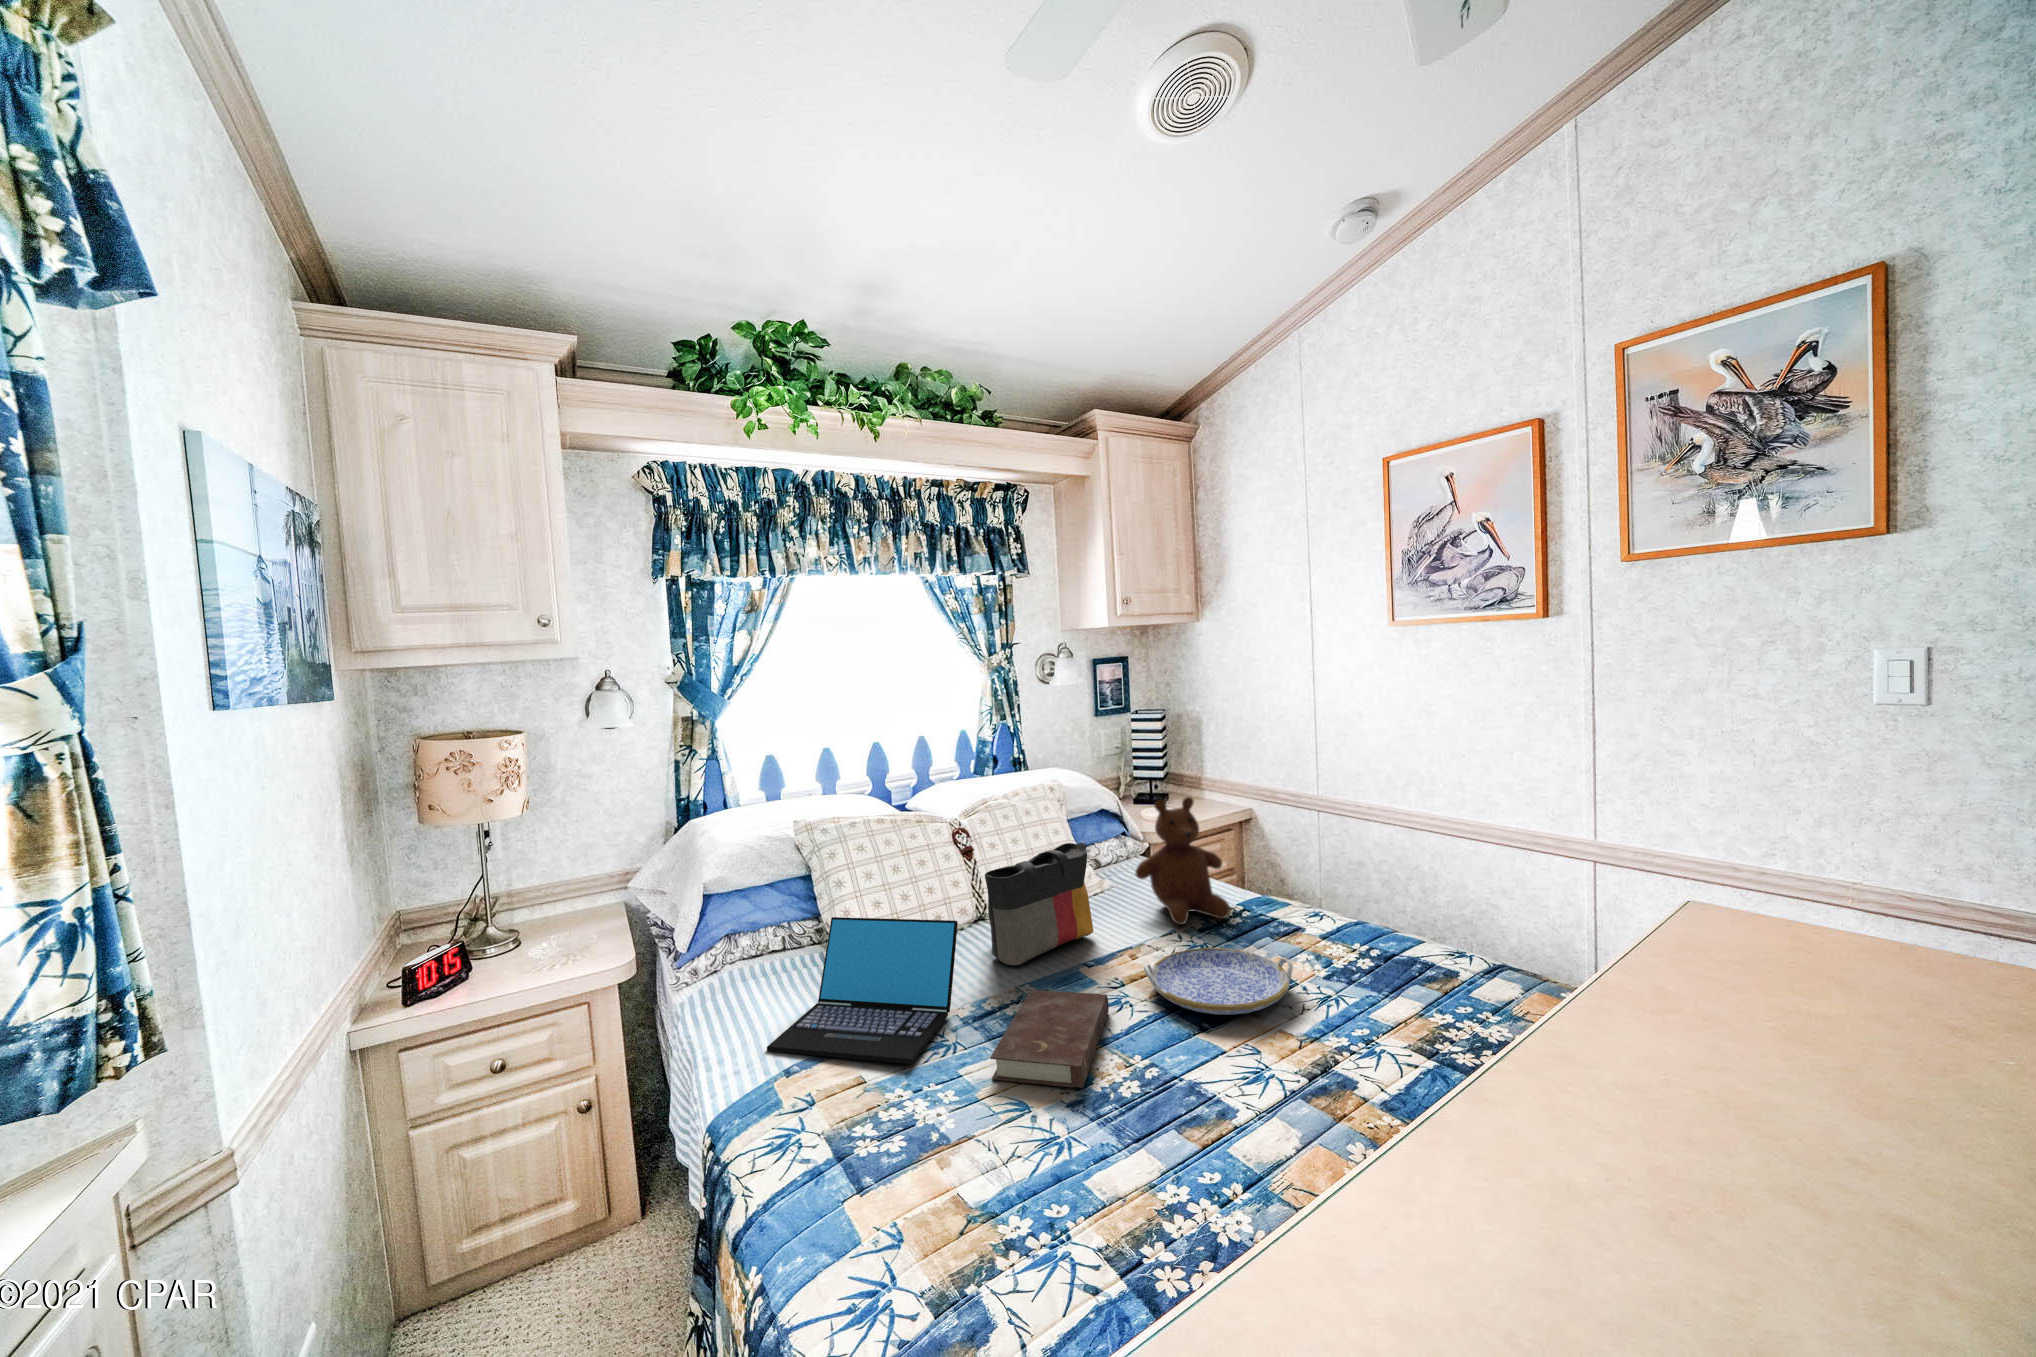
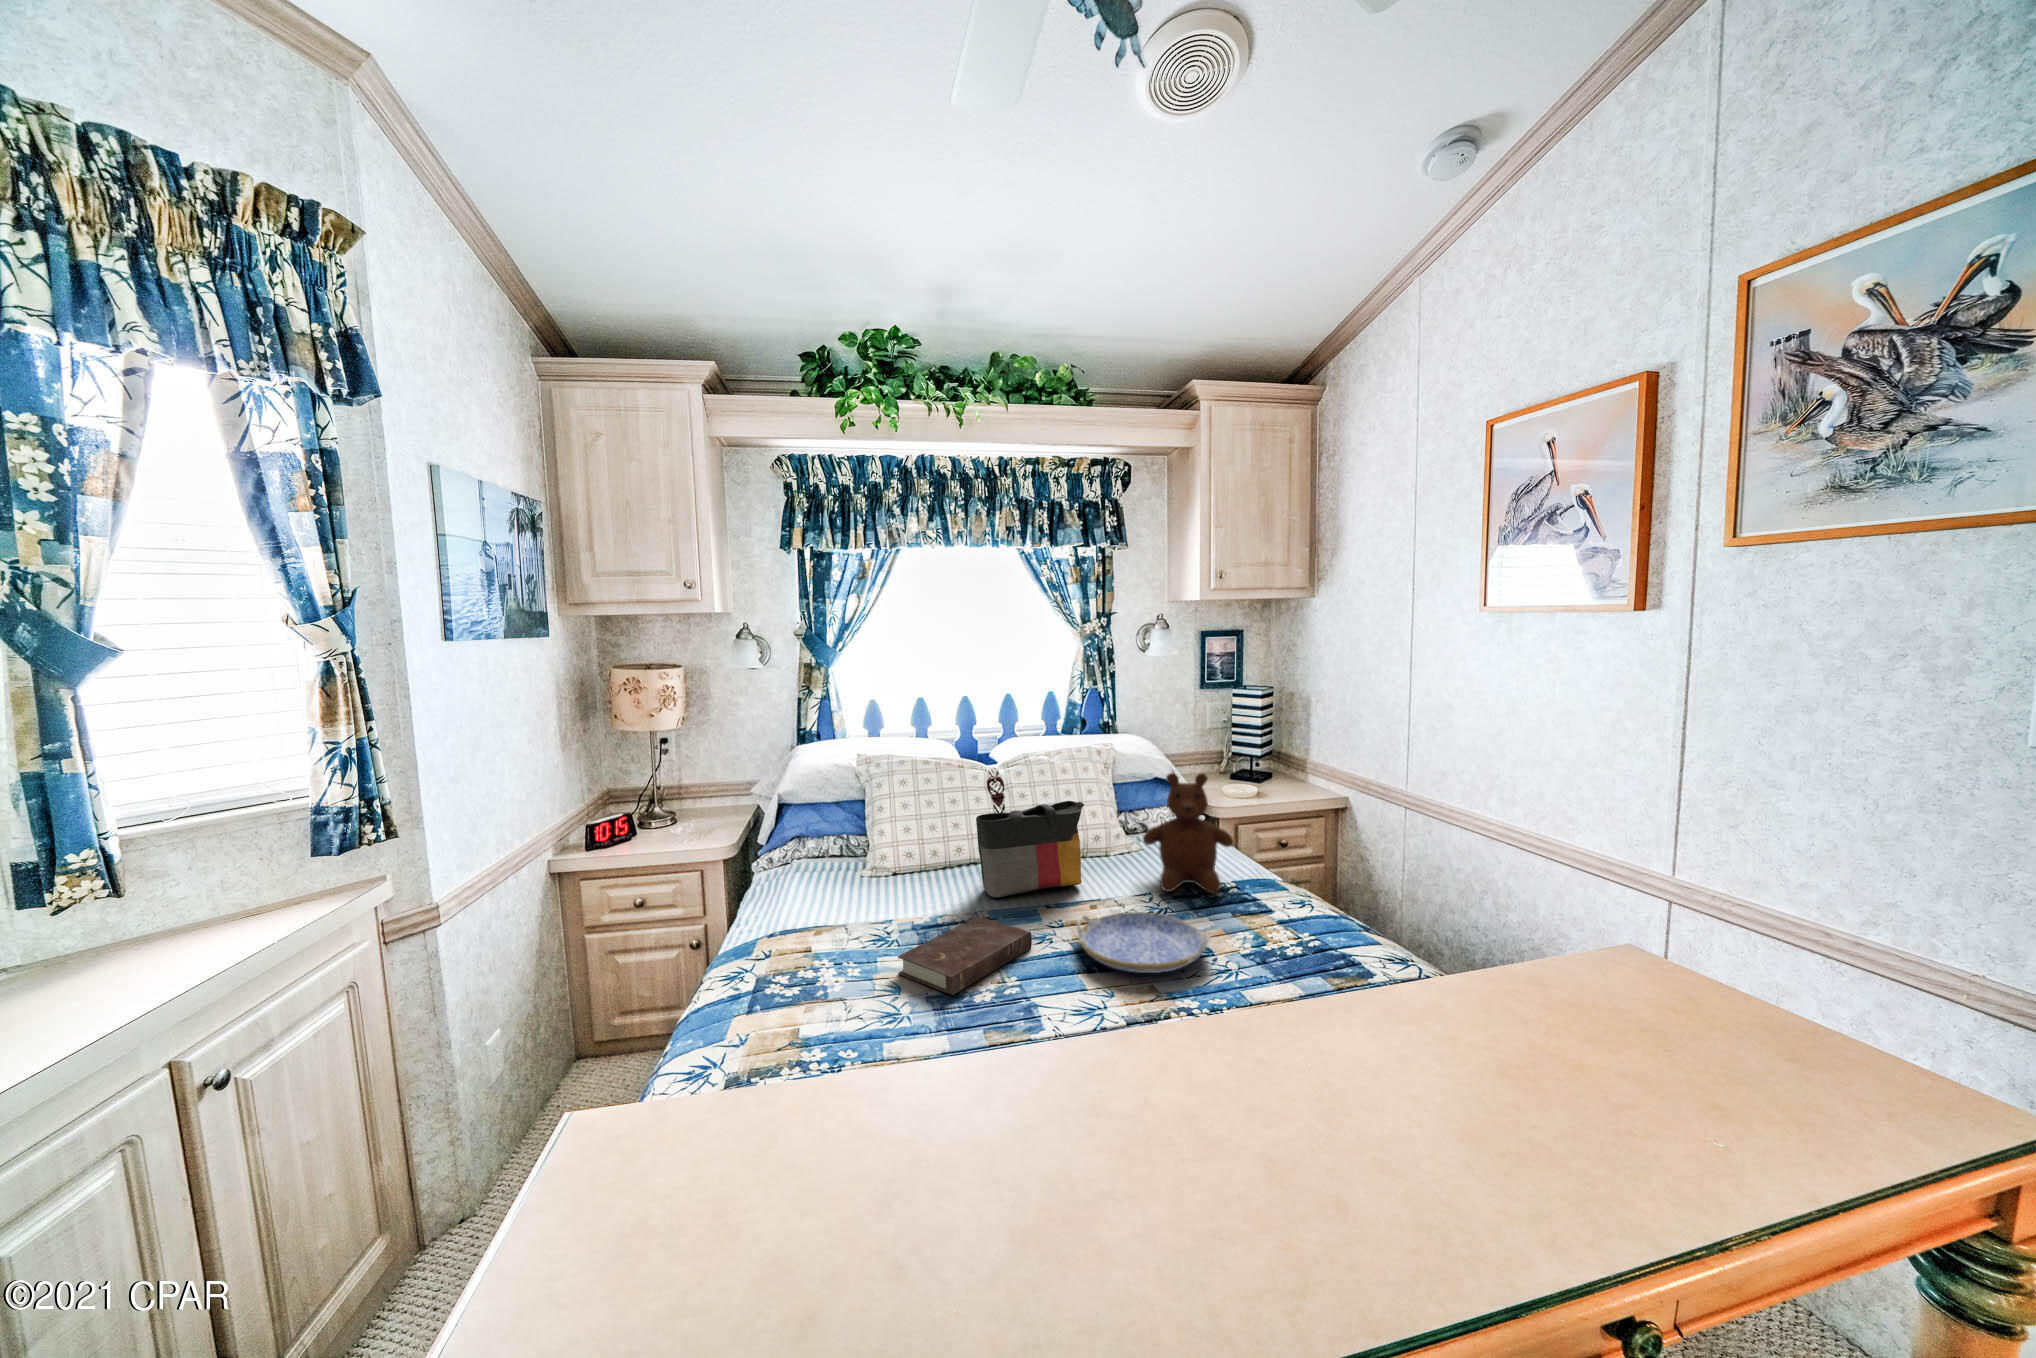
laptop: present [767,917,958,1064] -> none [774,832,933,950]

